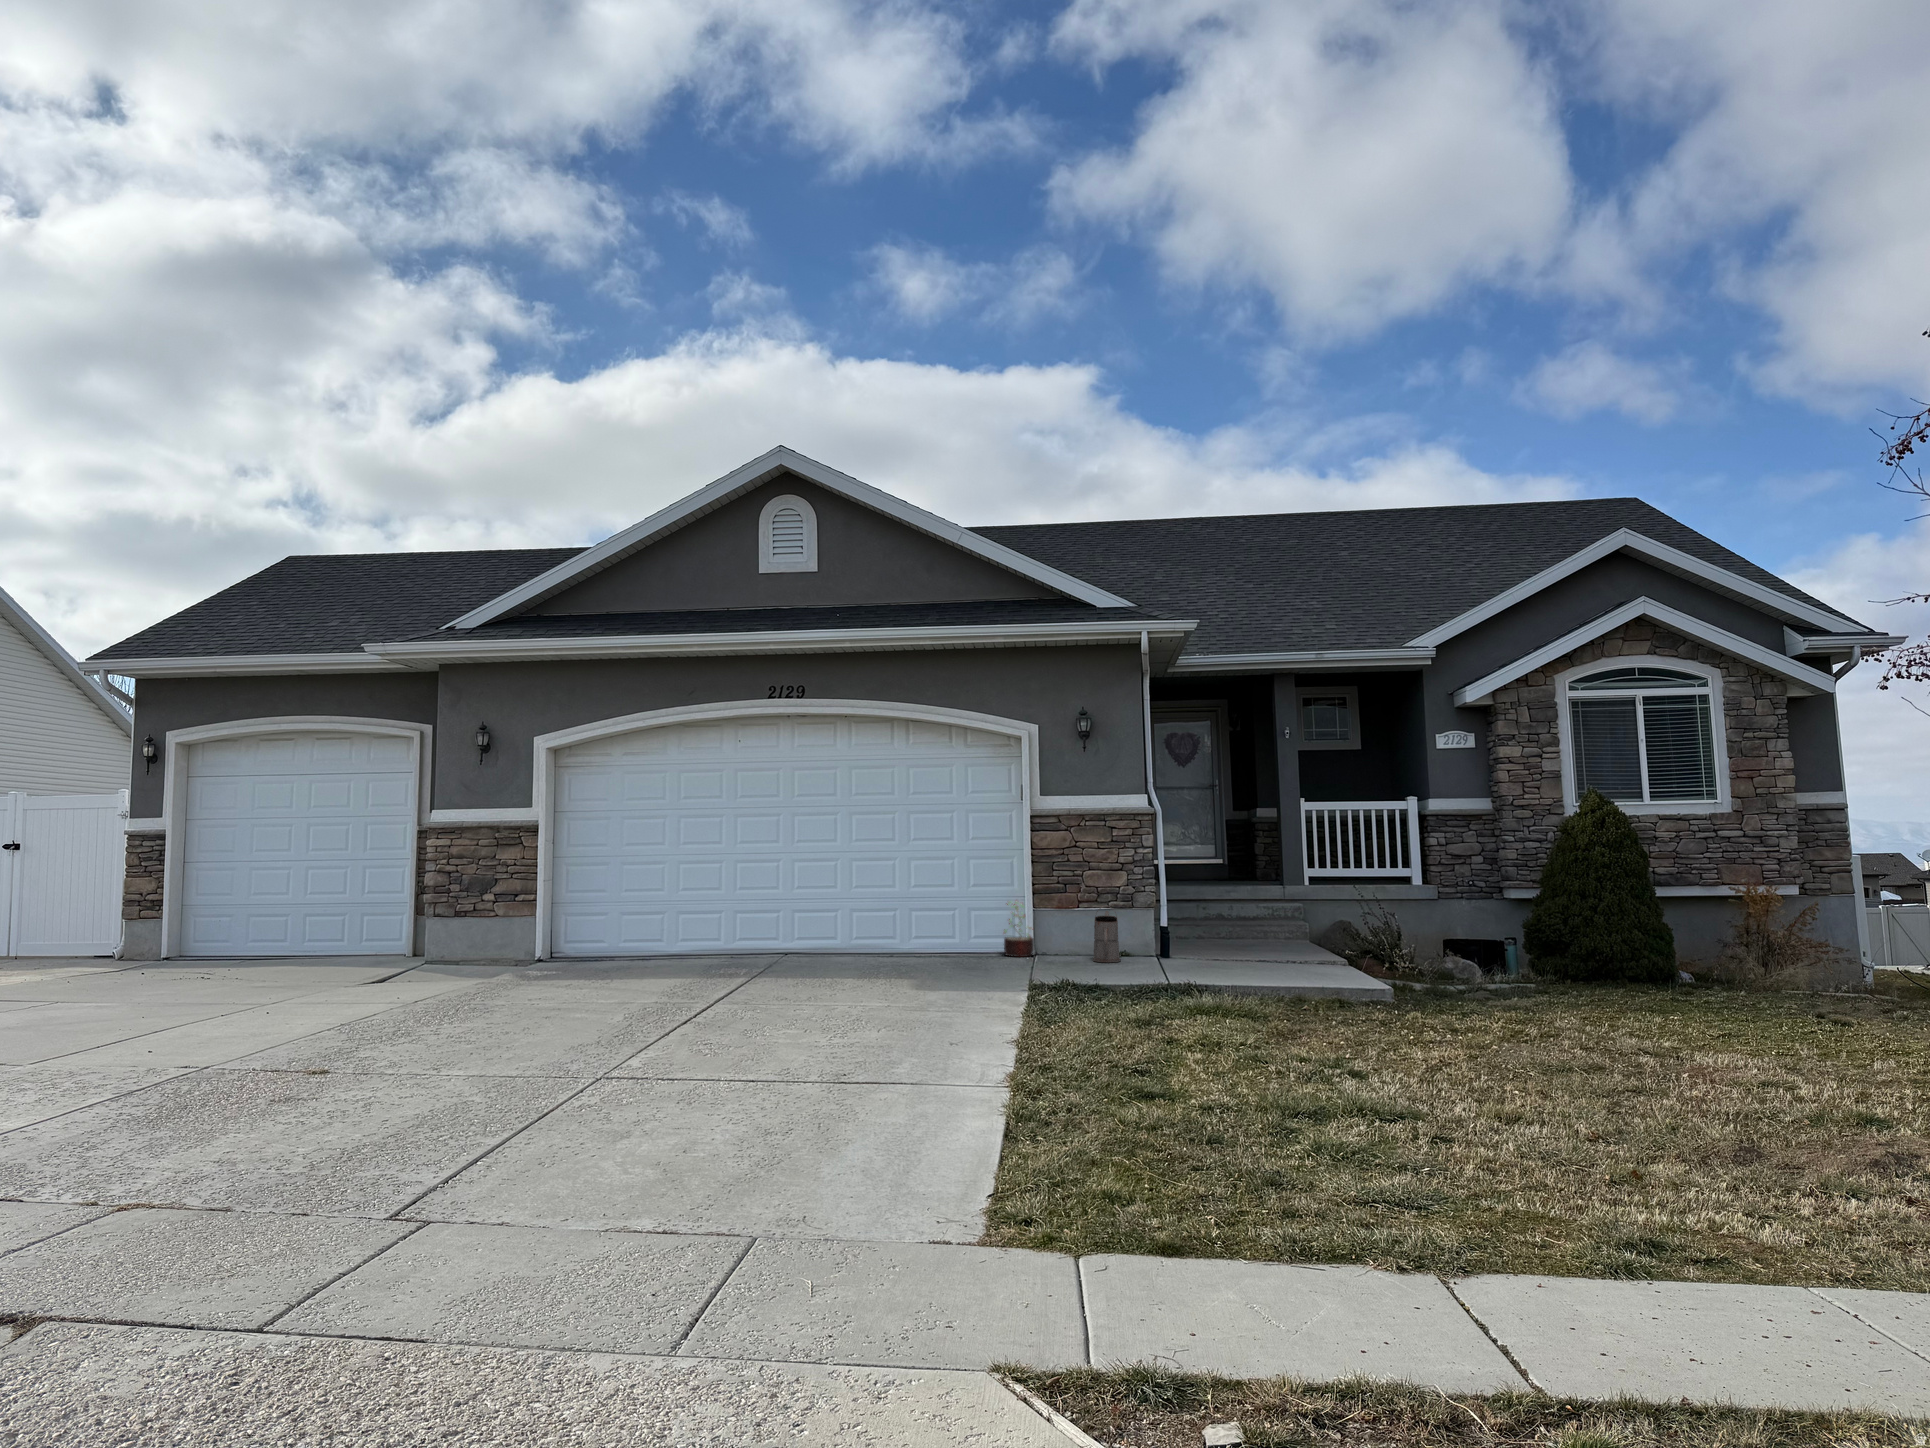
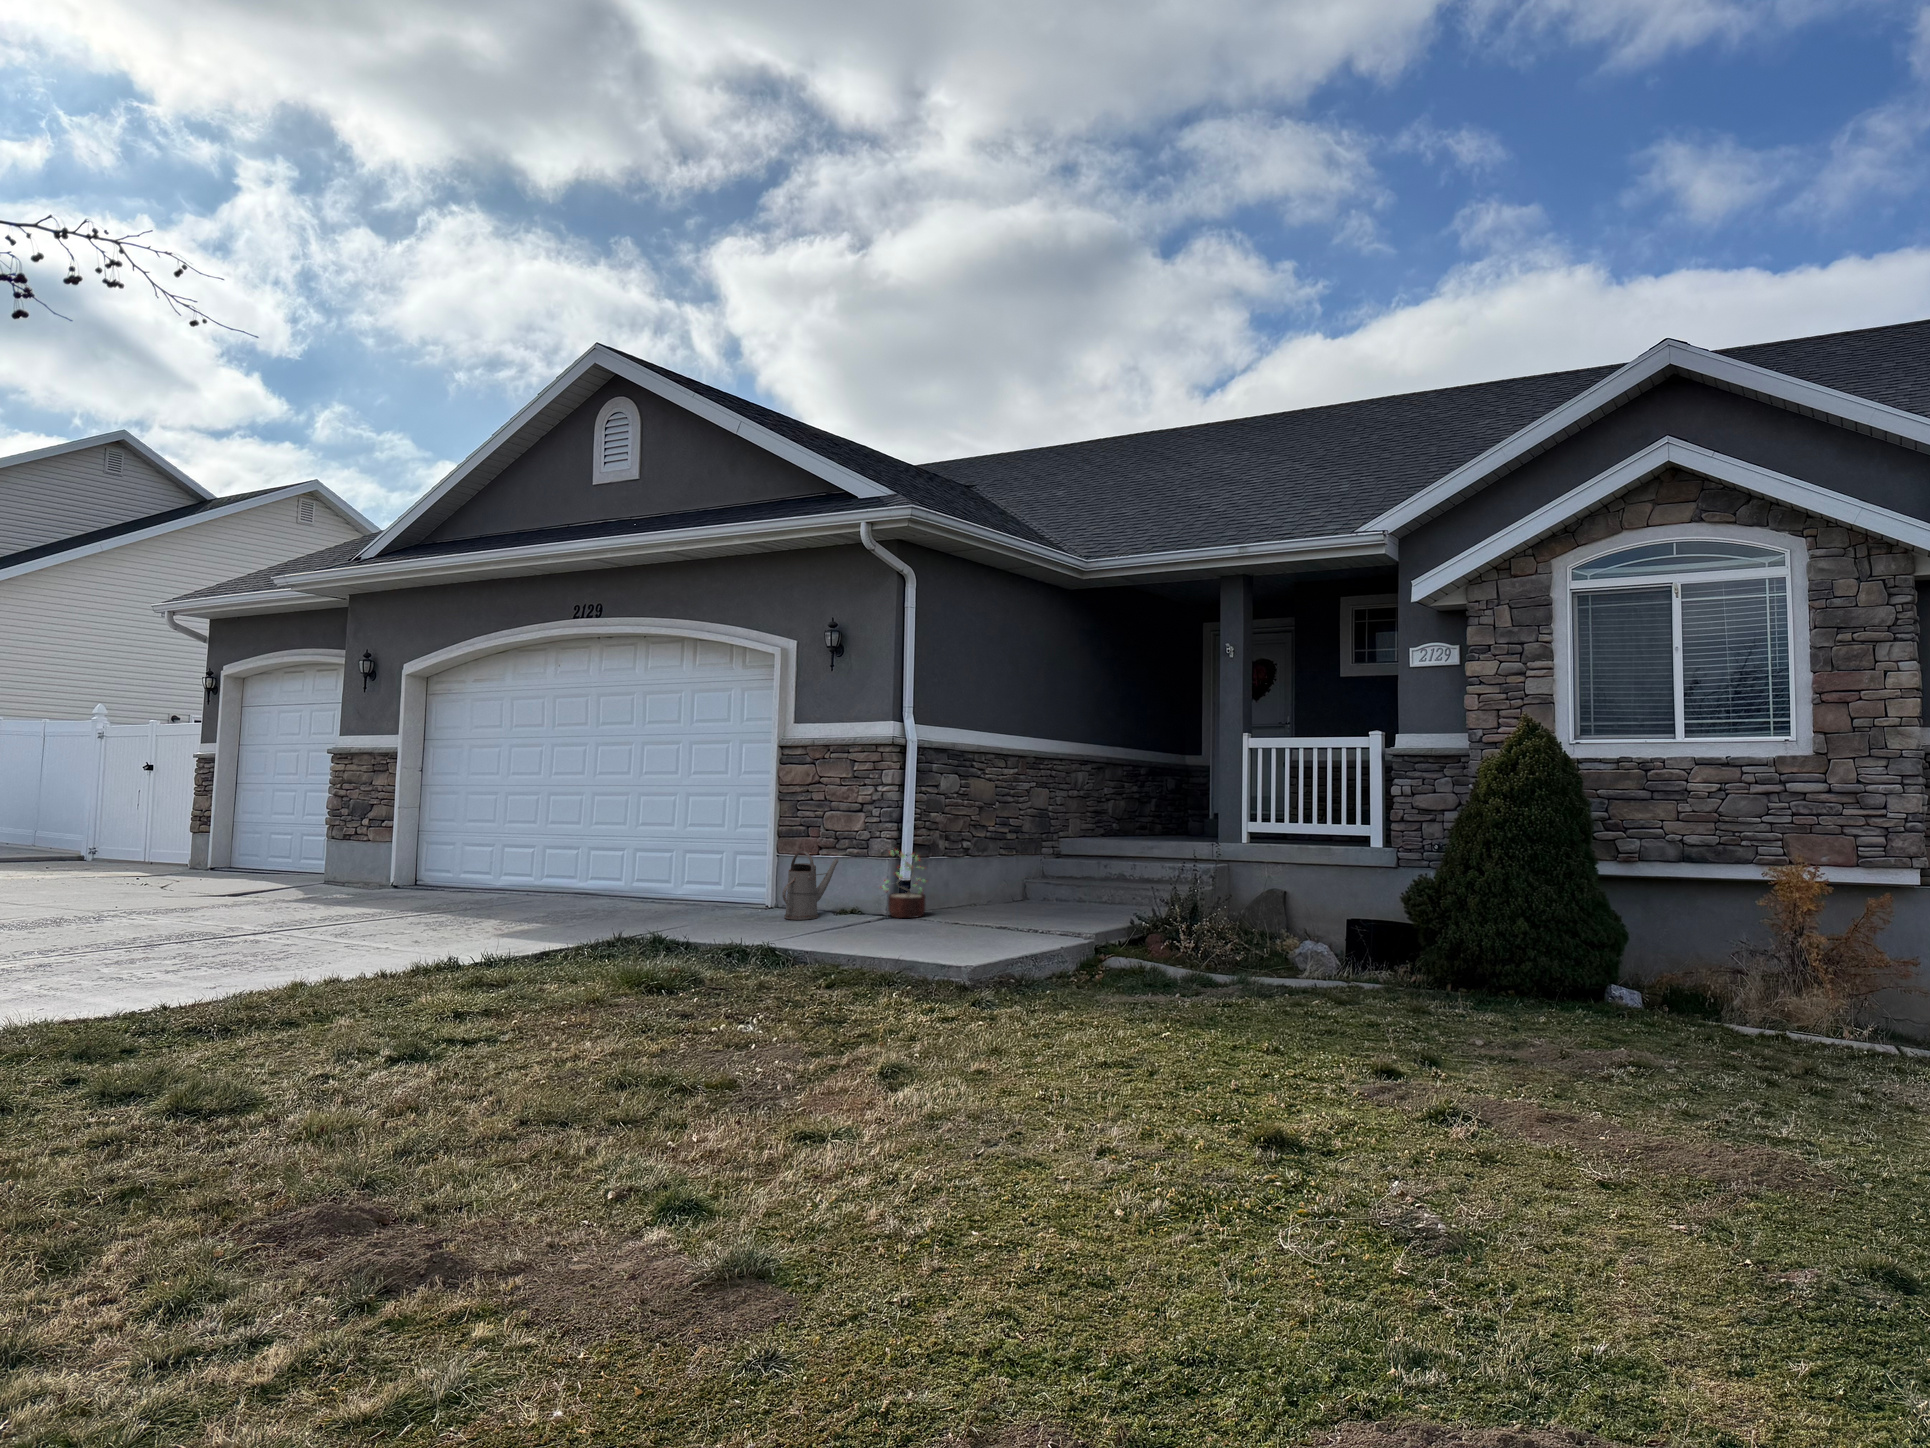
decorative plant: present [1004,902,1034,957] -> present [882,851,927,918]

